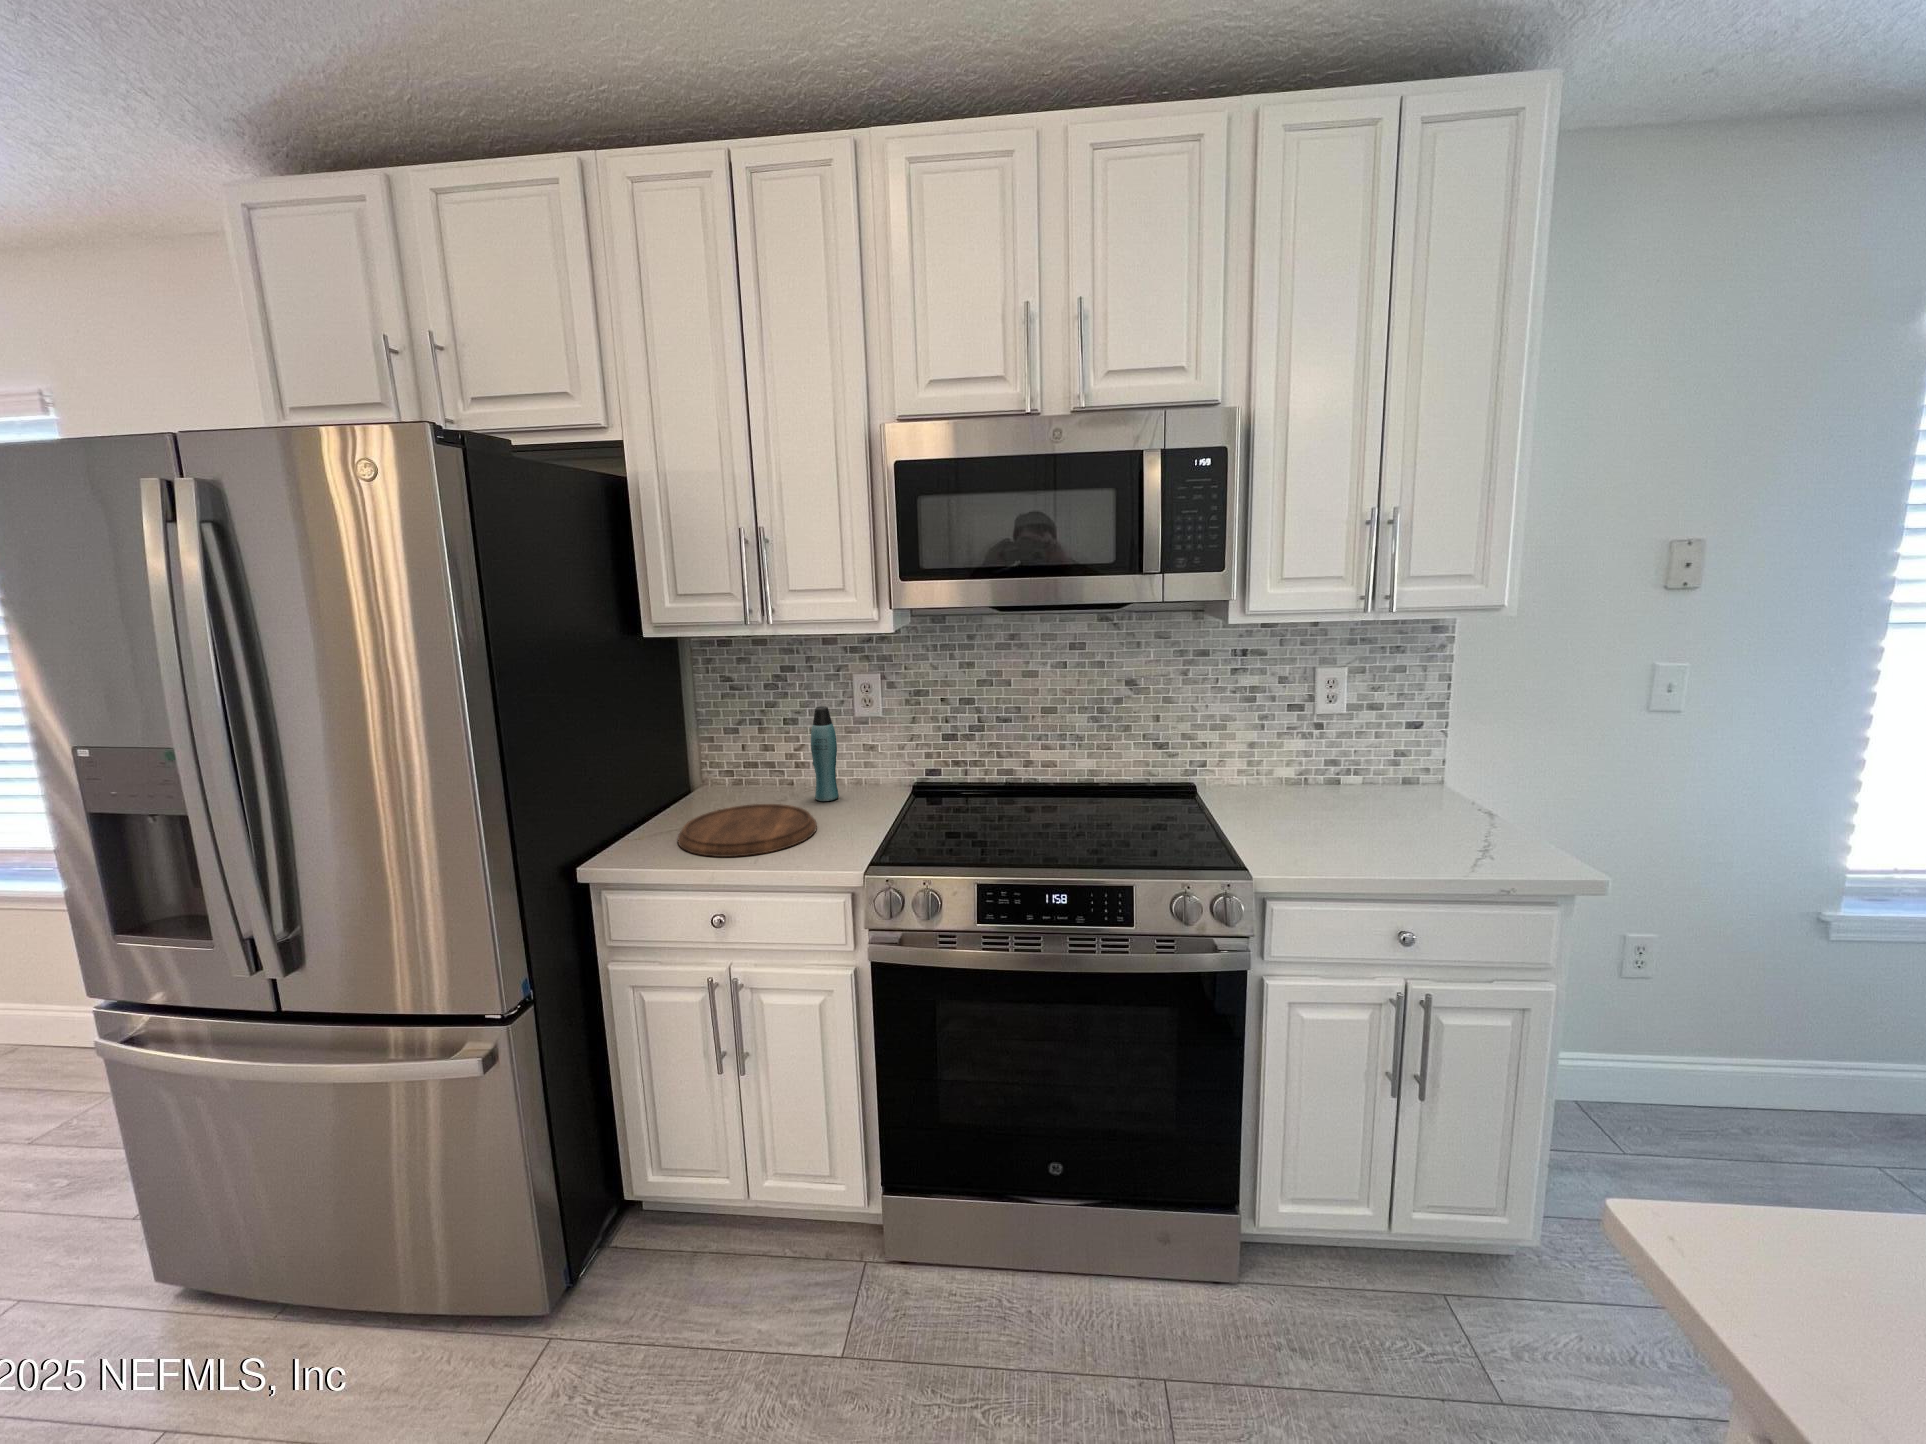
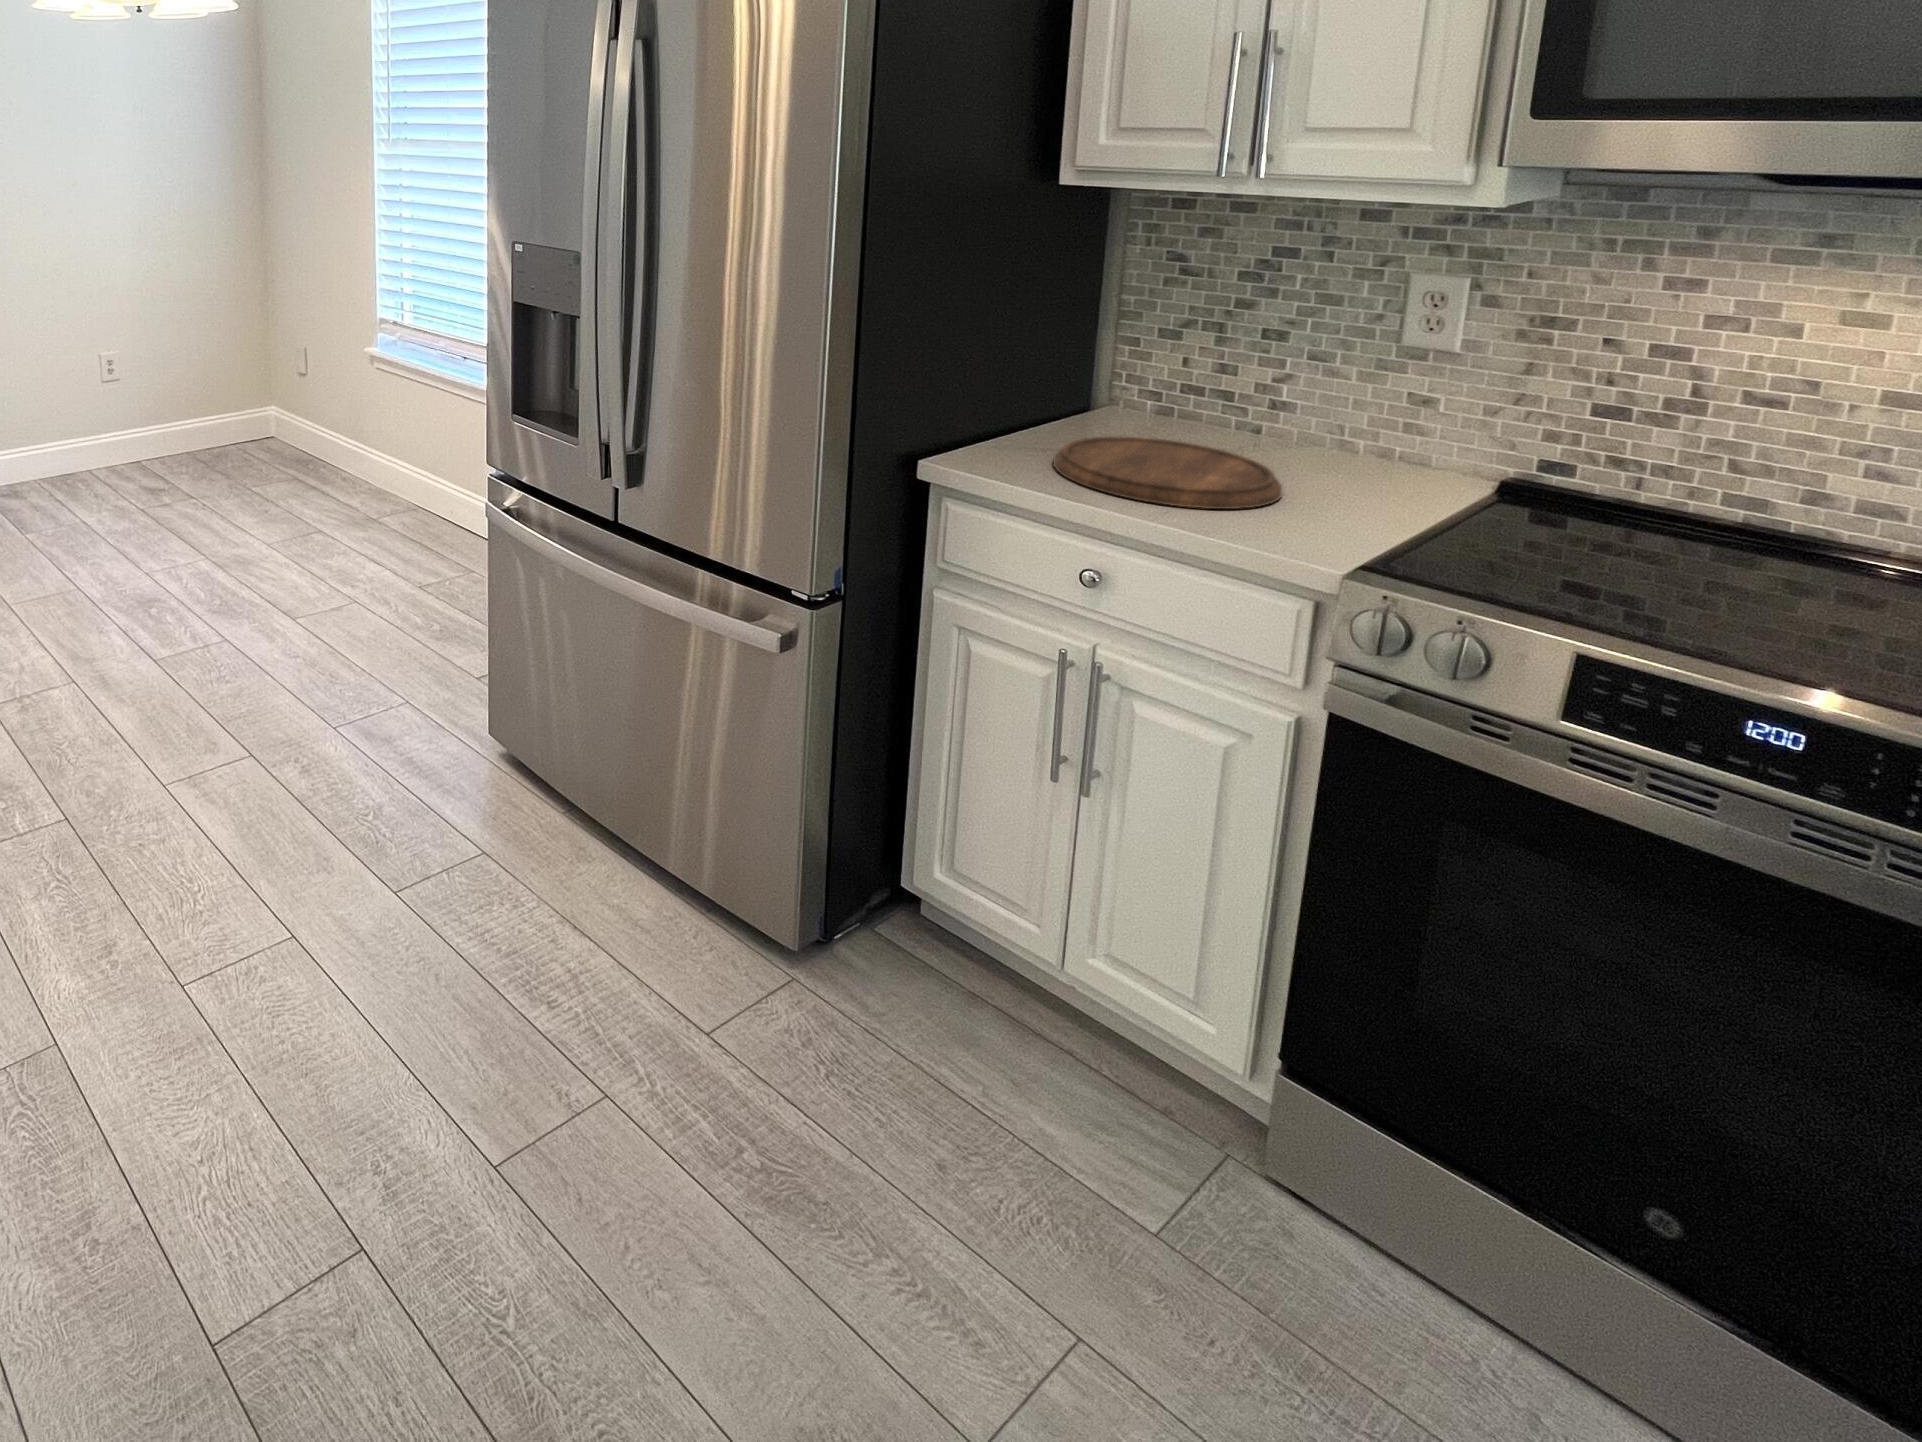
bottle: present [811,706,839,801] -> none [1293,318,1353,468]

